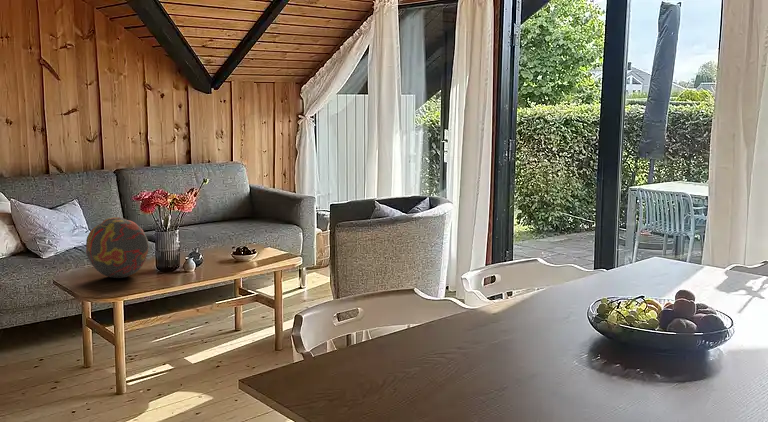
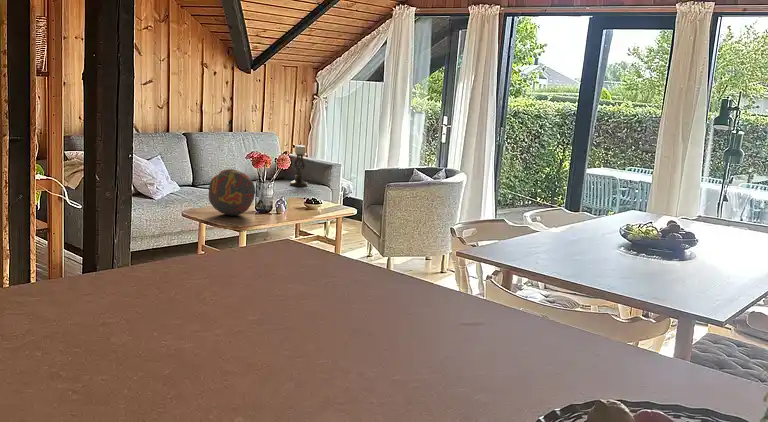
candle holder: none [251,175,273,228] -> present [290,144,307,187]

